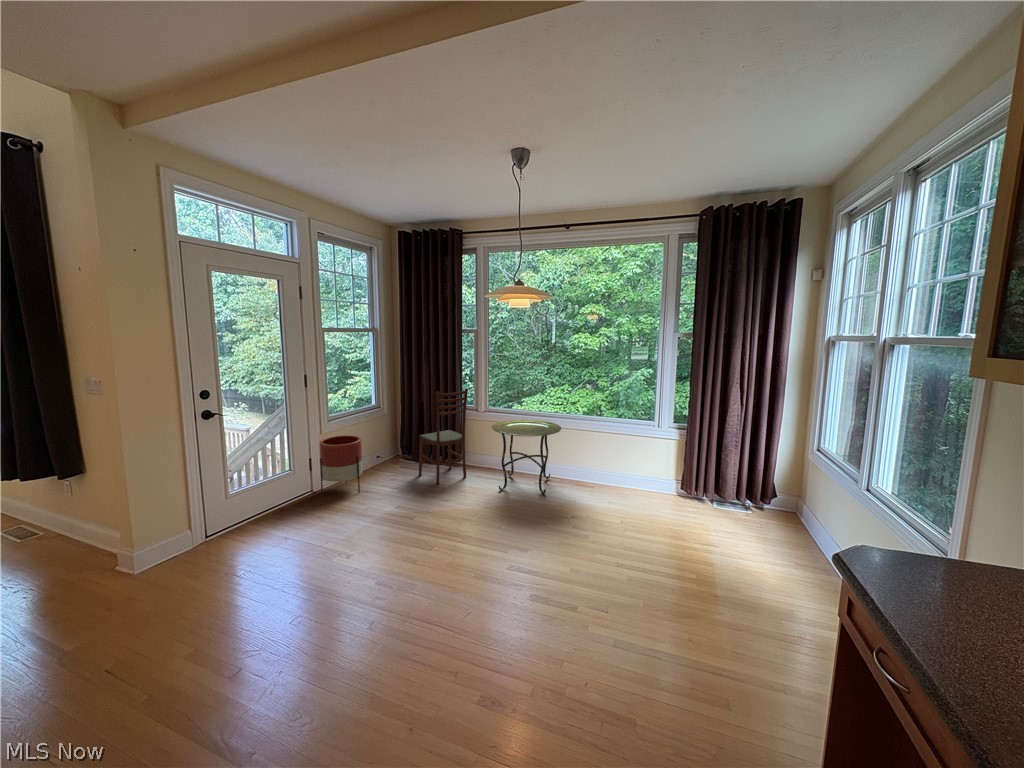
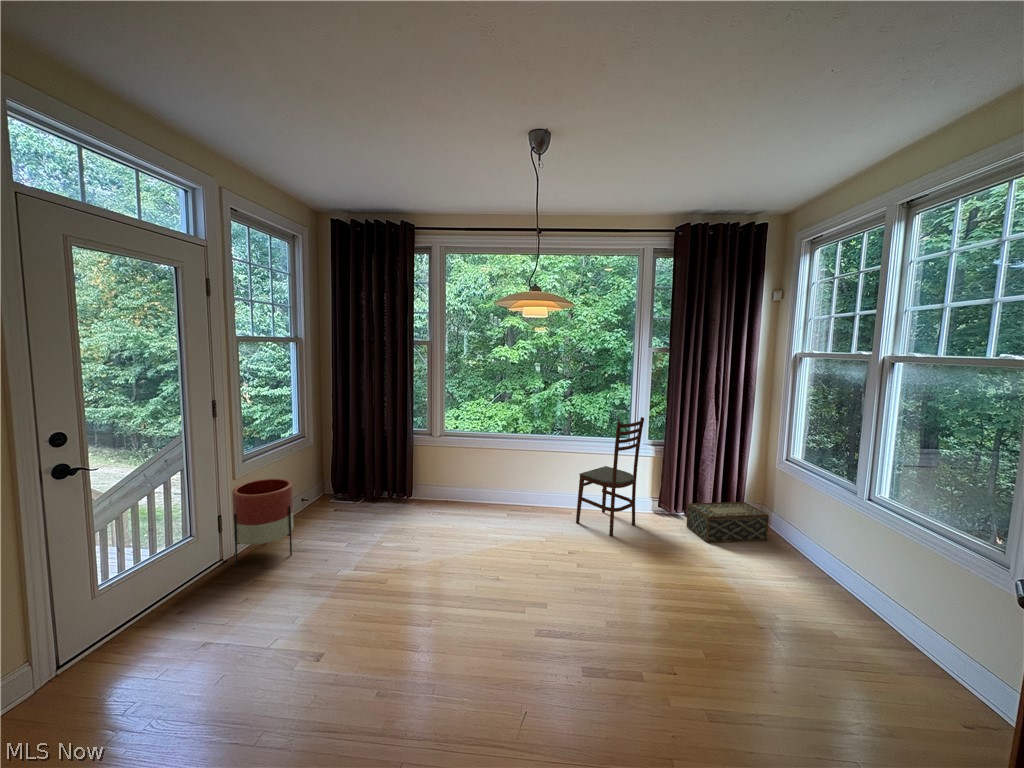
dining chair: present [419,388,468,484] -> present [576,417,644,536]
side table: present [492,420,562,494] -> none [458,444,538,530]
woven basket: none [704,486,789,530] -> present [687,502,769,543]

